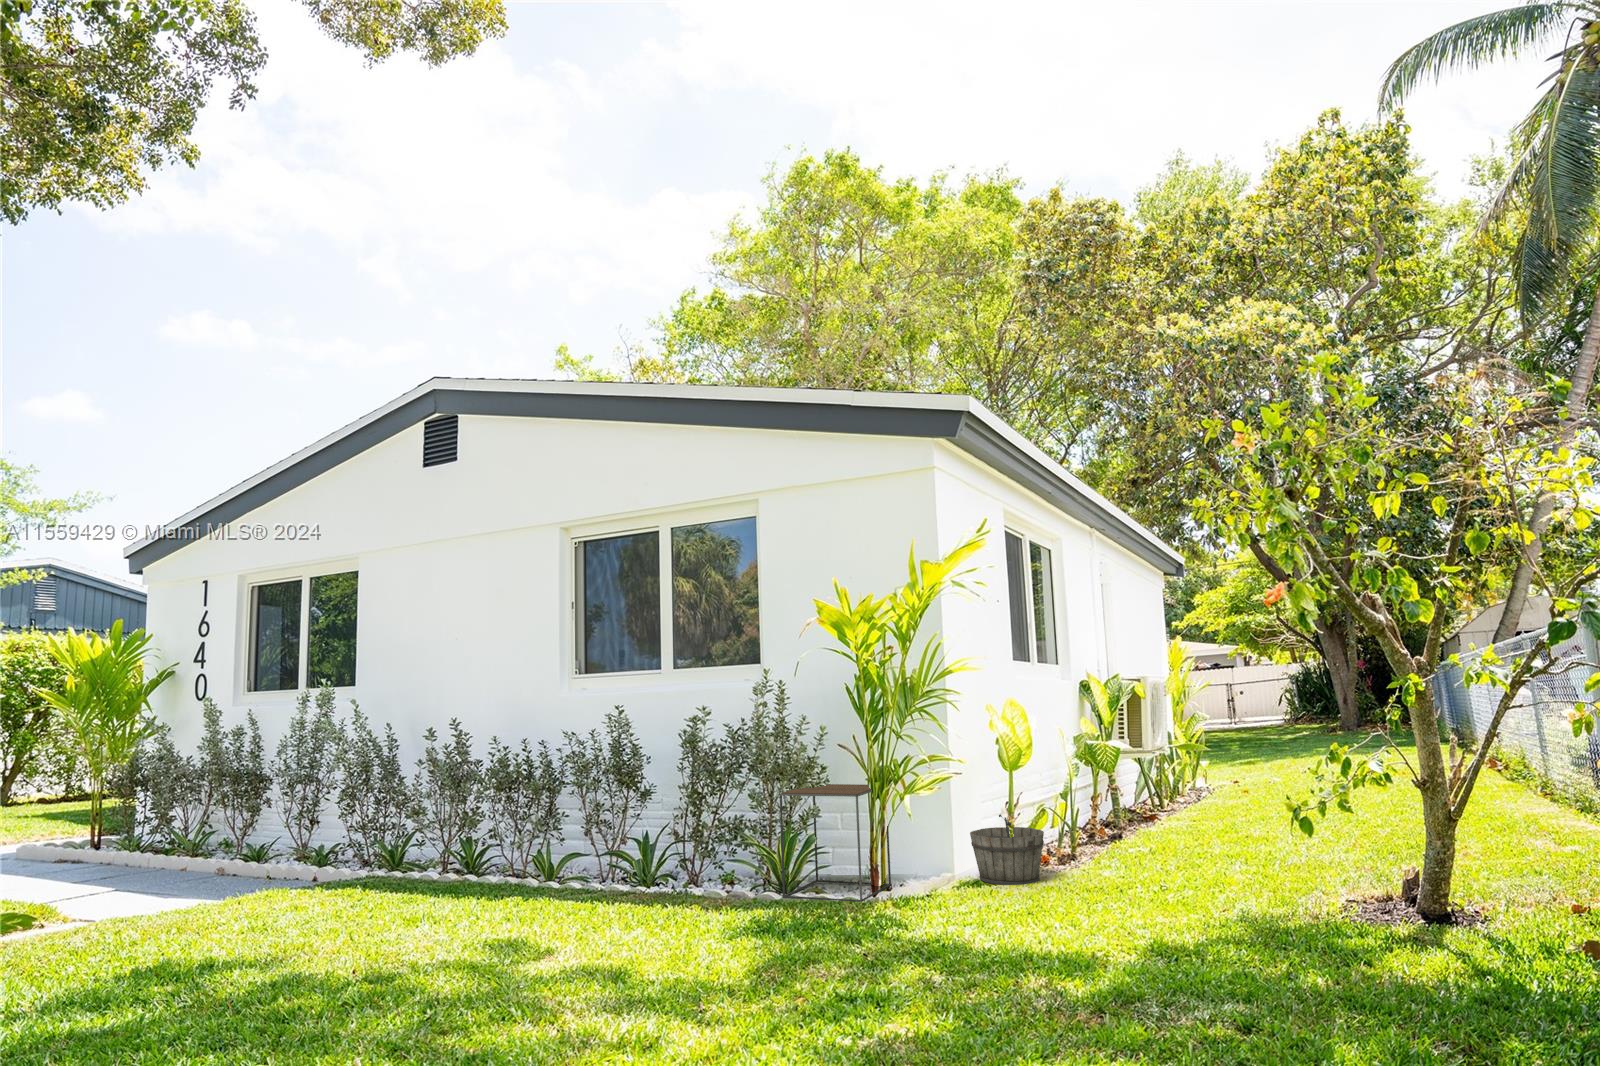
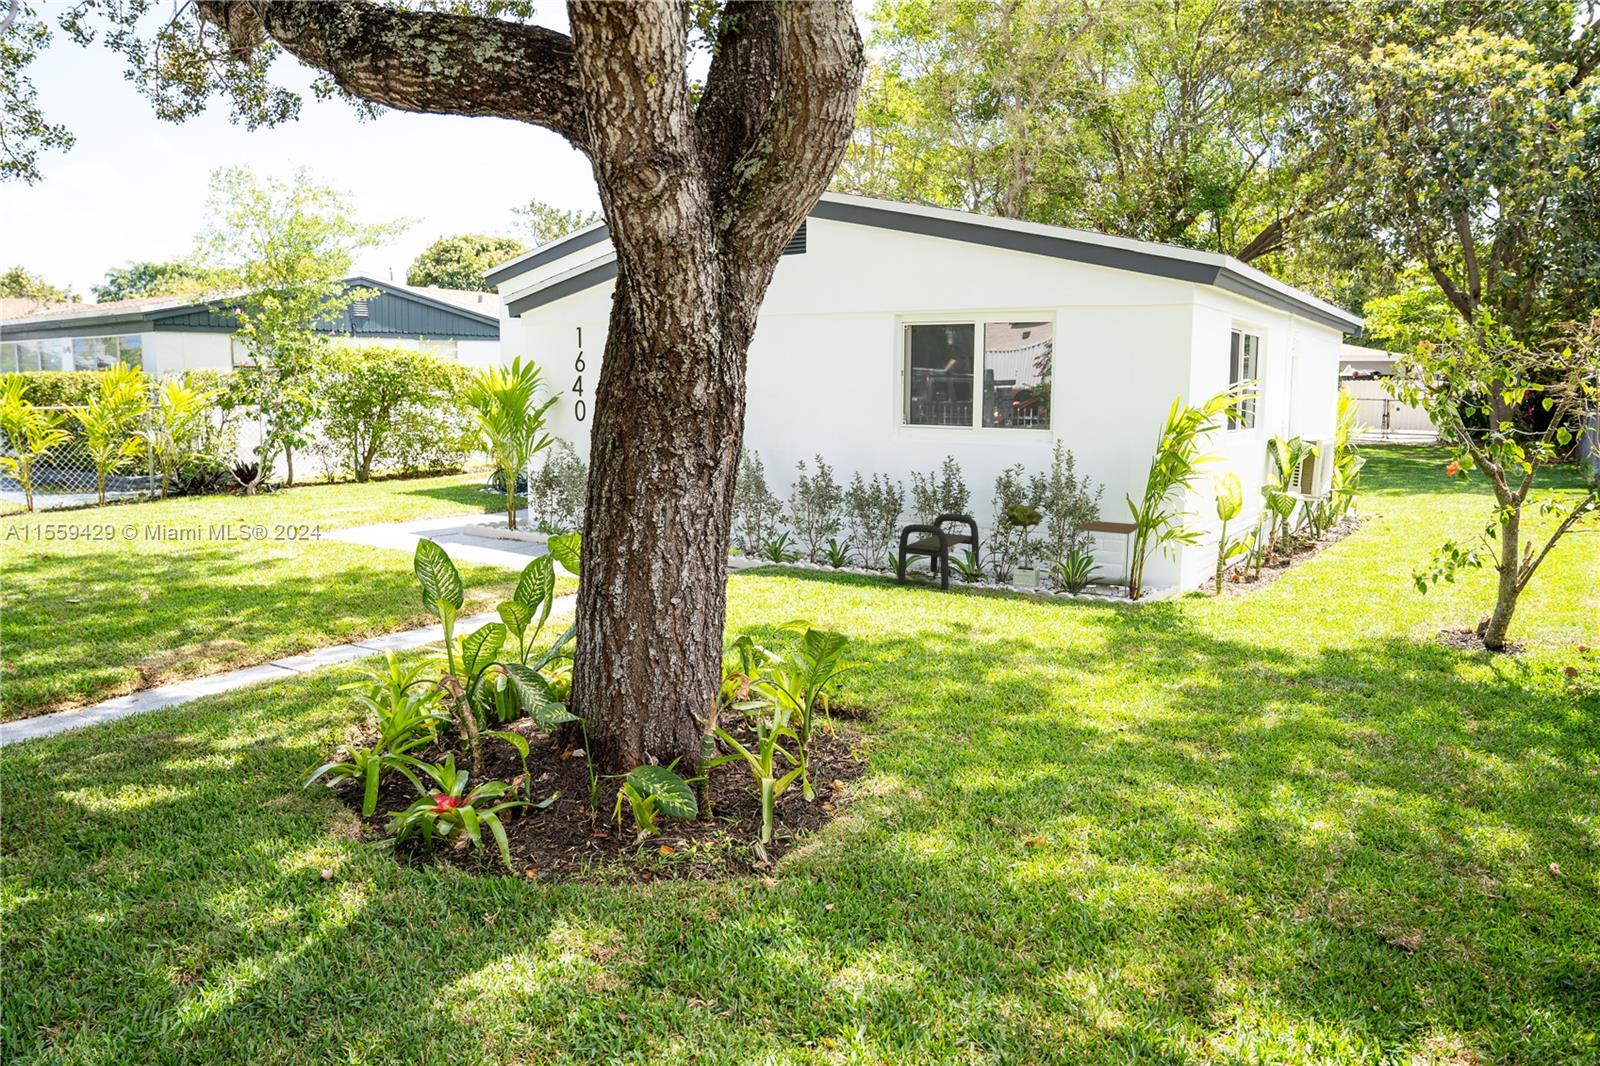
potted tree: none [688,762,746,894] -> present [1006,504,1042,588]
bench: none [521,787,664,906] -> present [898,514,979,590]
wooden bucket: present [970,815,1044,885] -> none [1194,547,1245,592]

